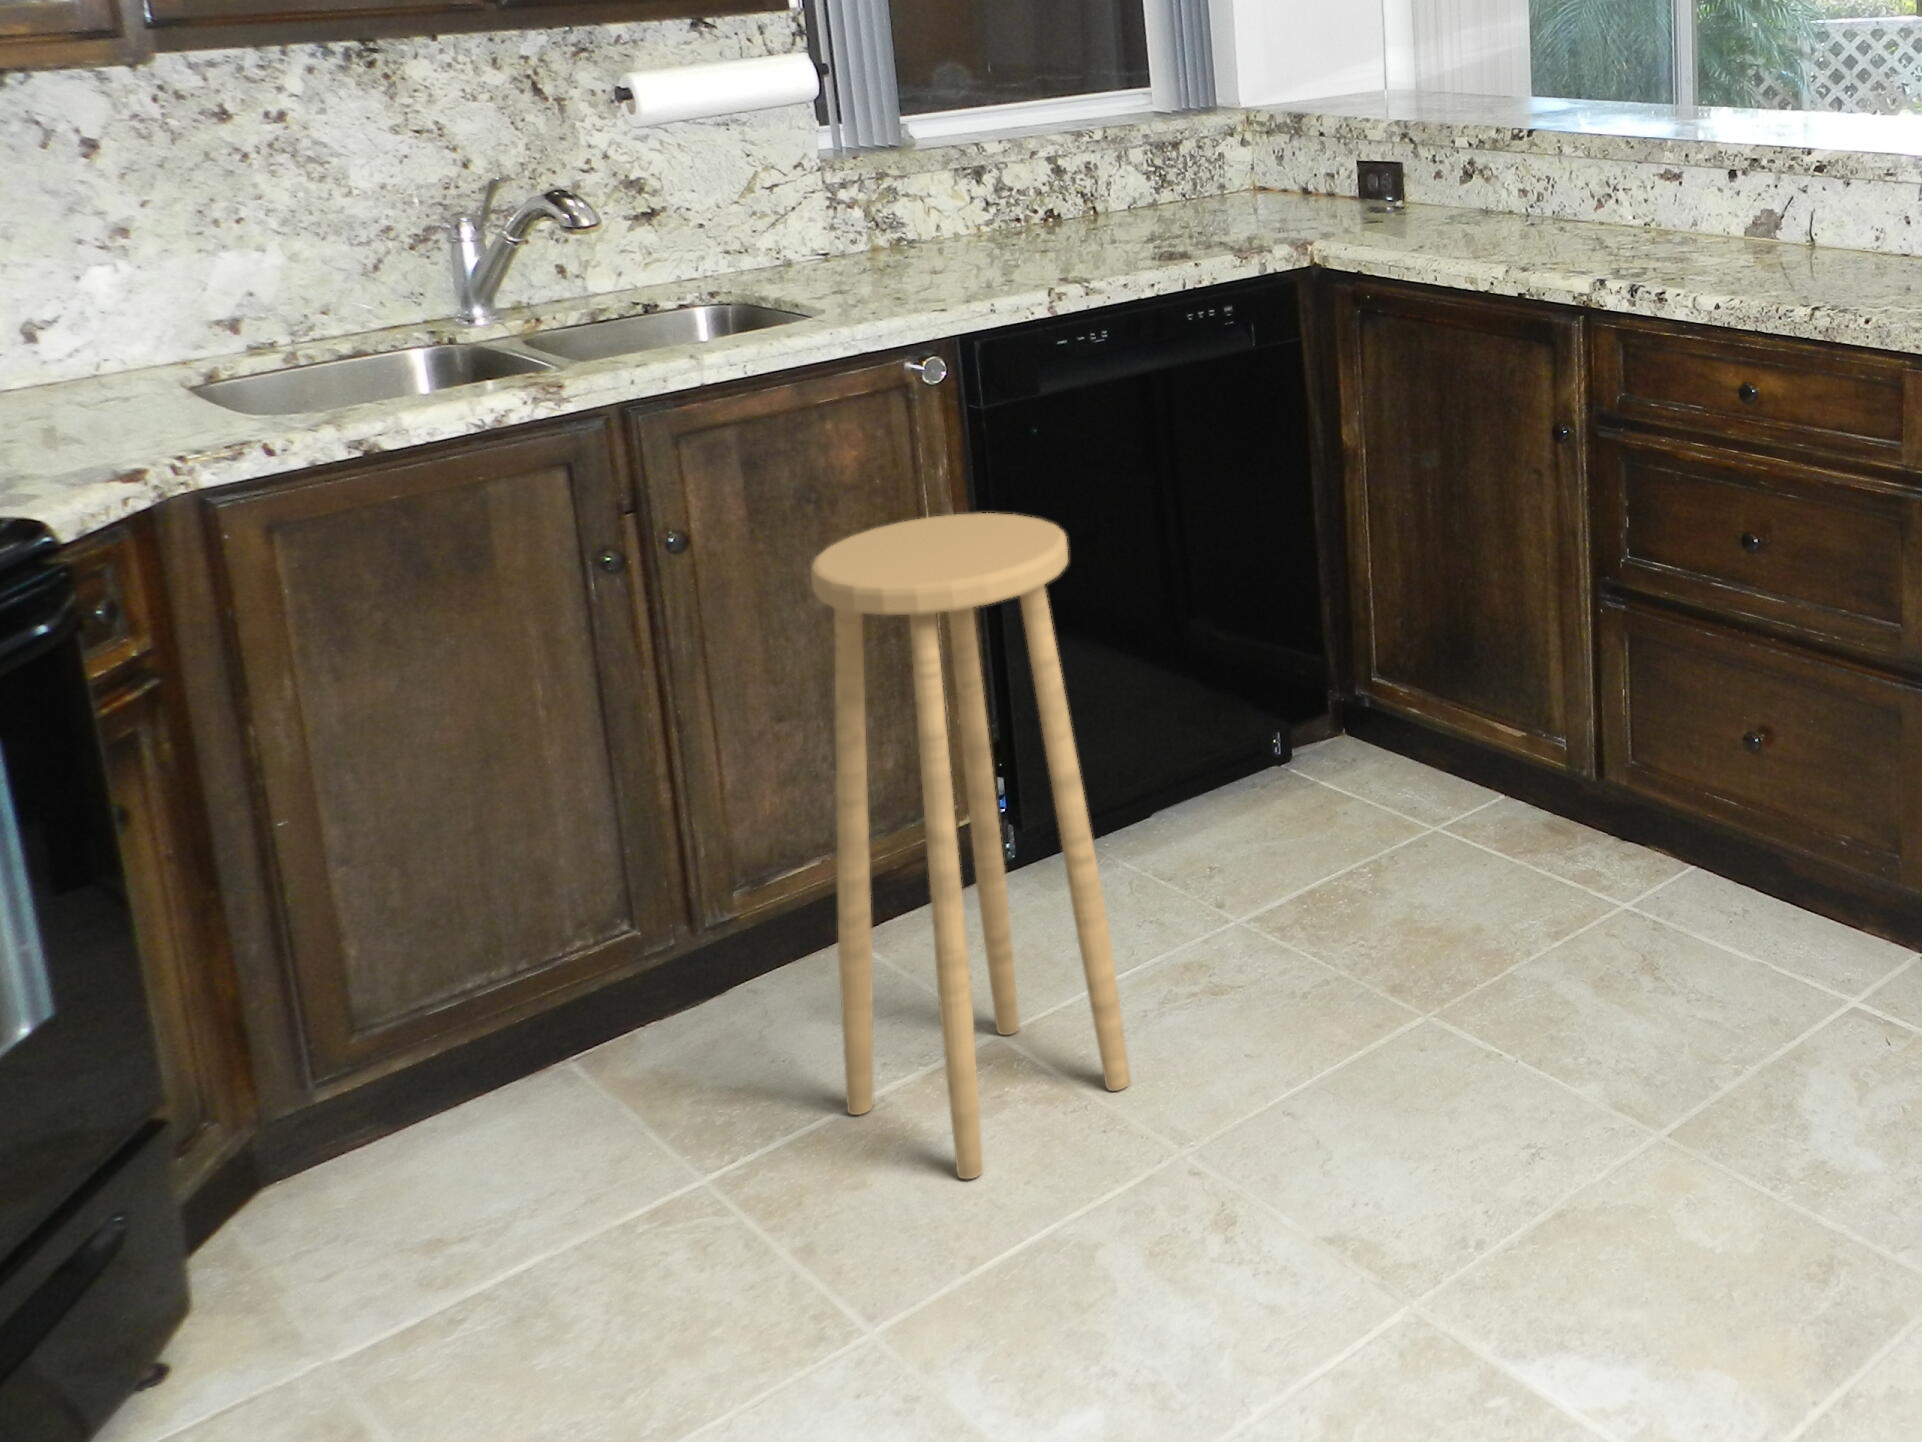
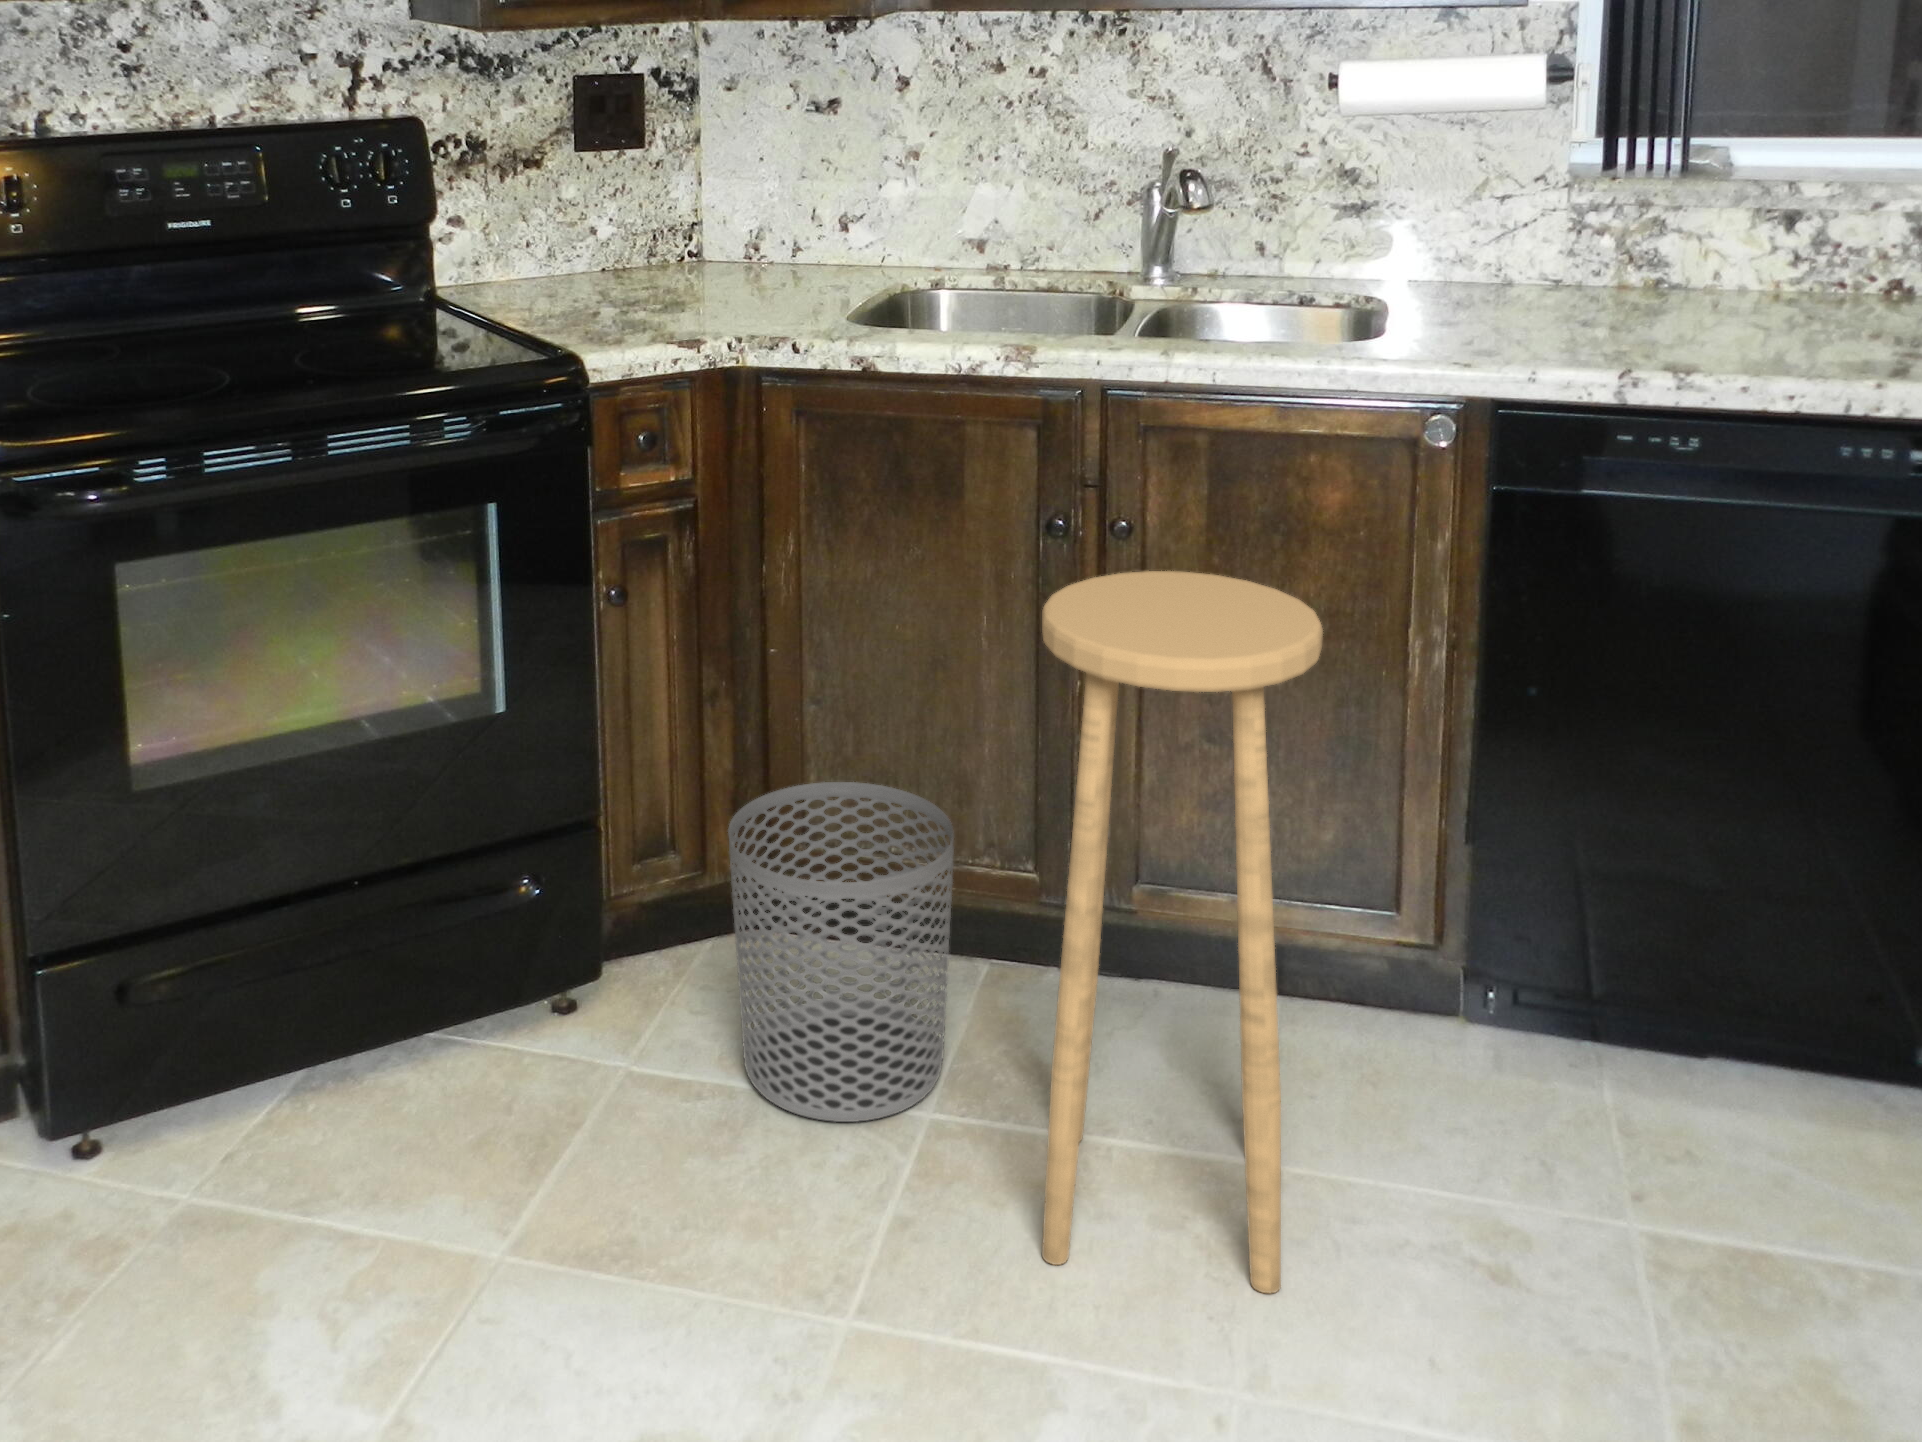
waste bin: none [416,882,711,1269] -> present [728,782,954,1122]

